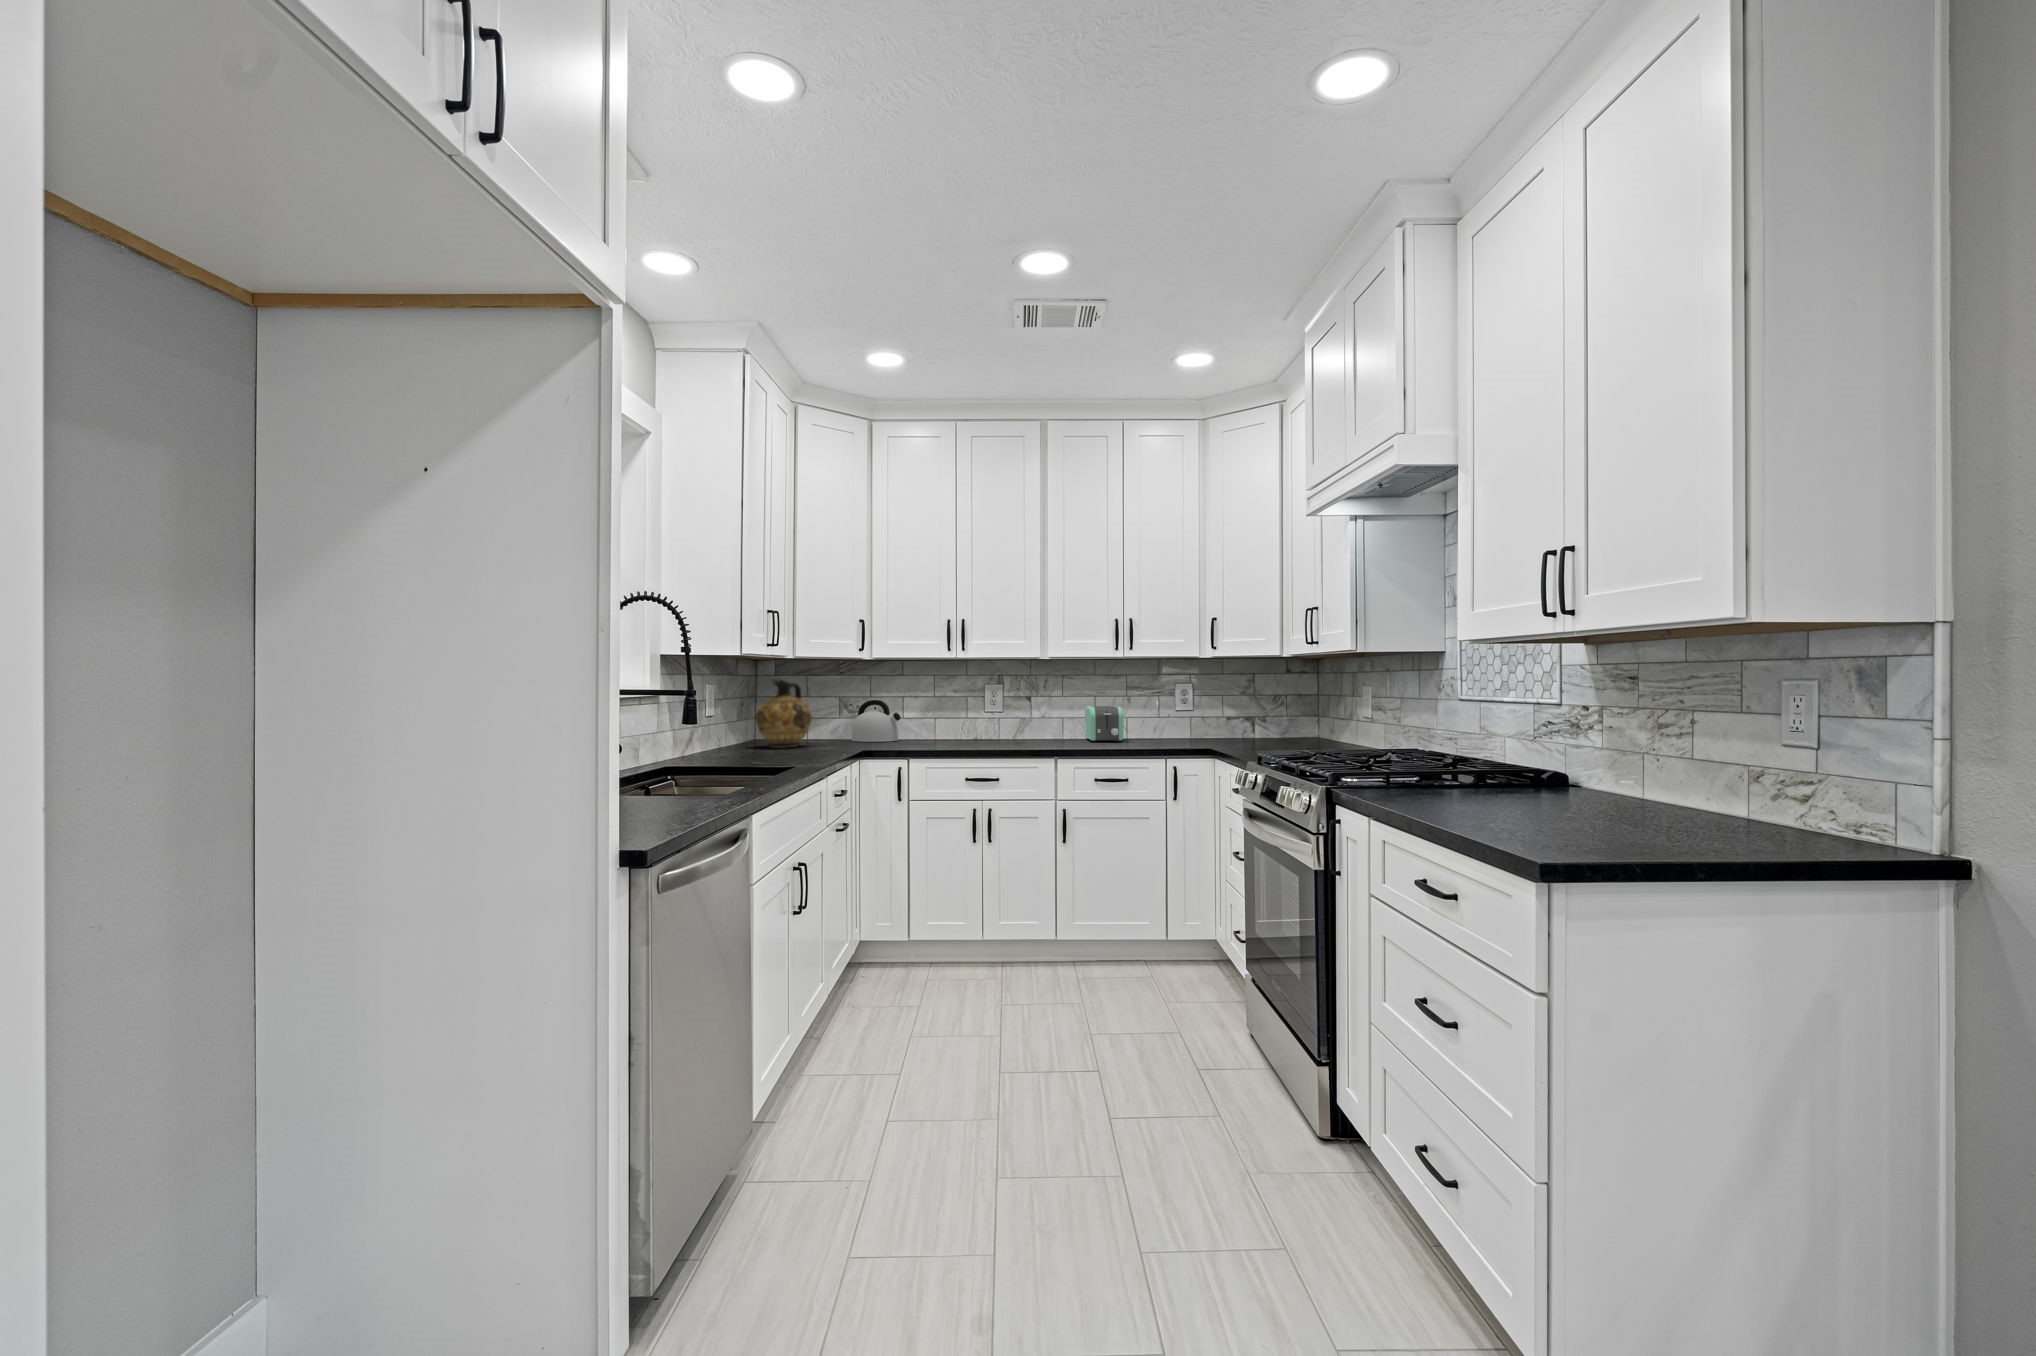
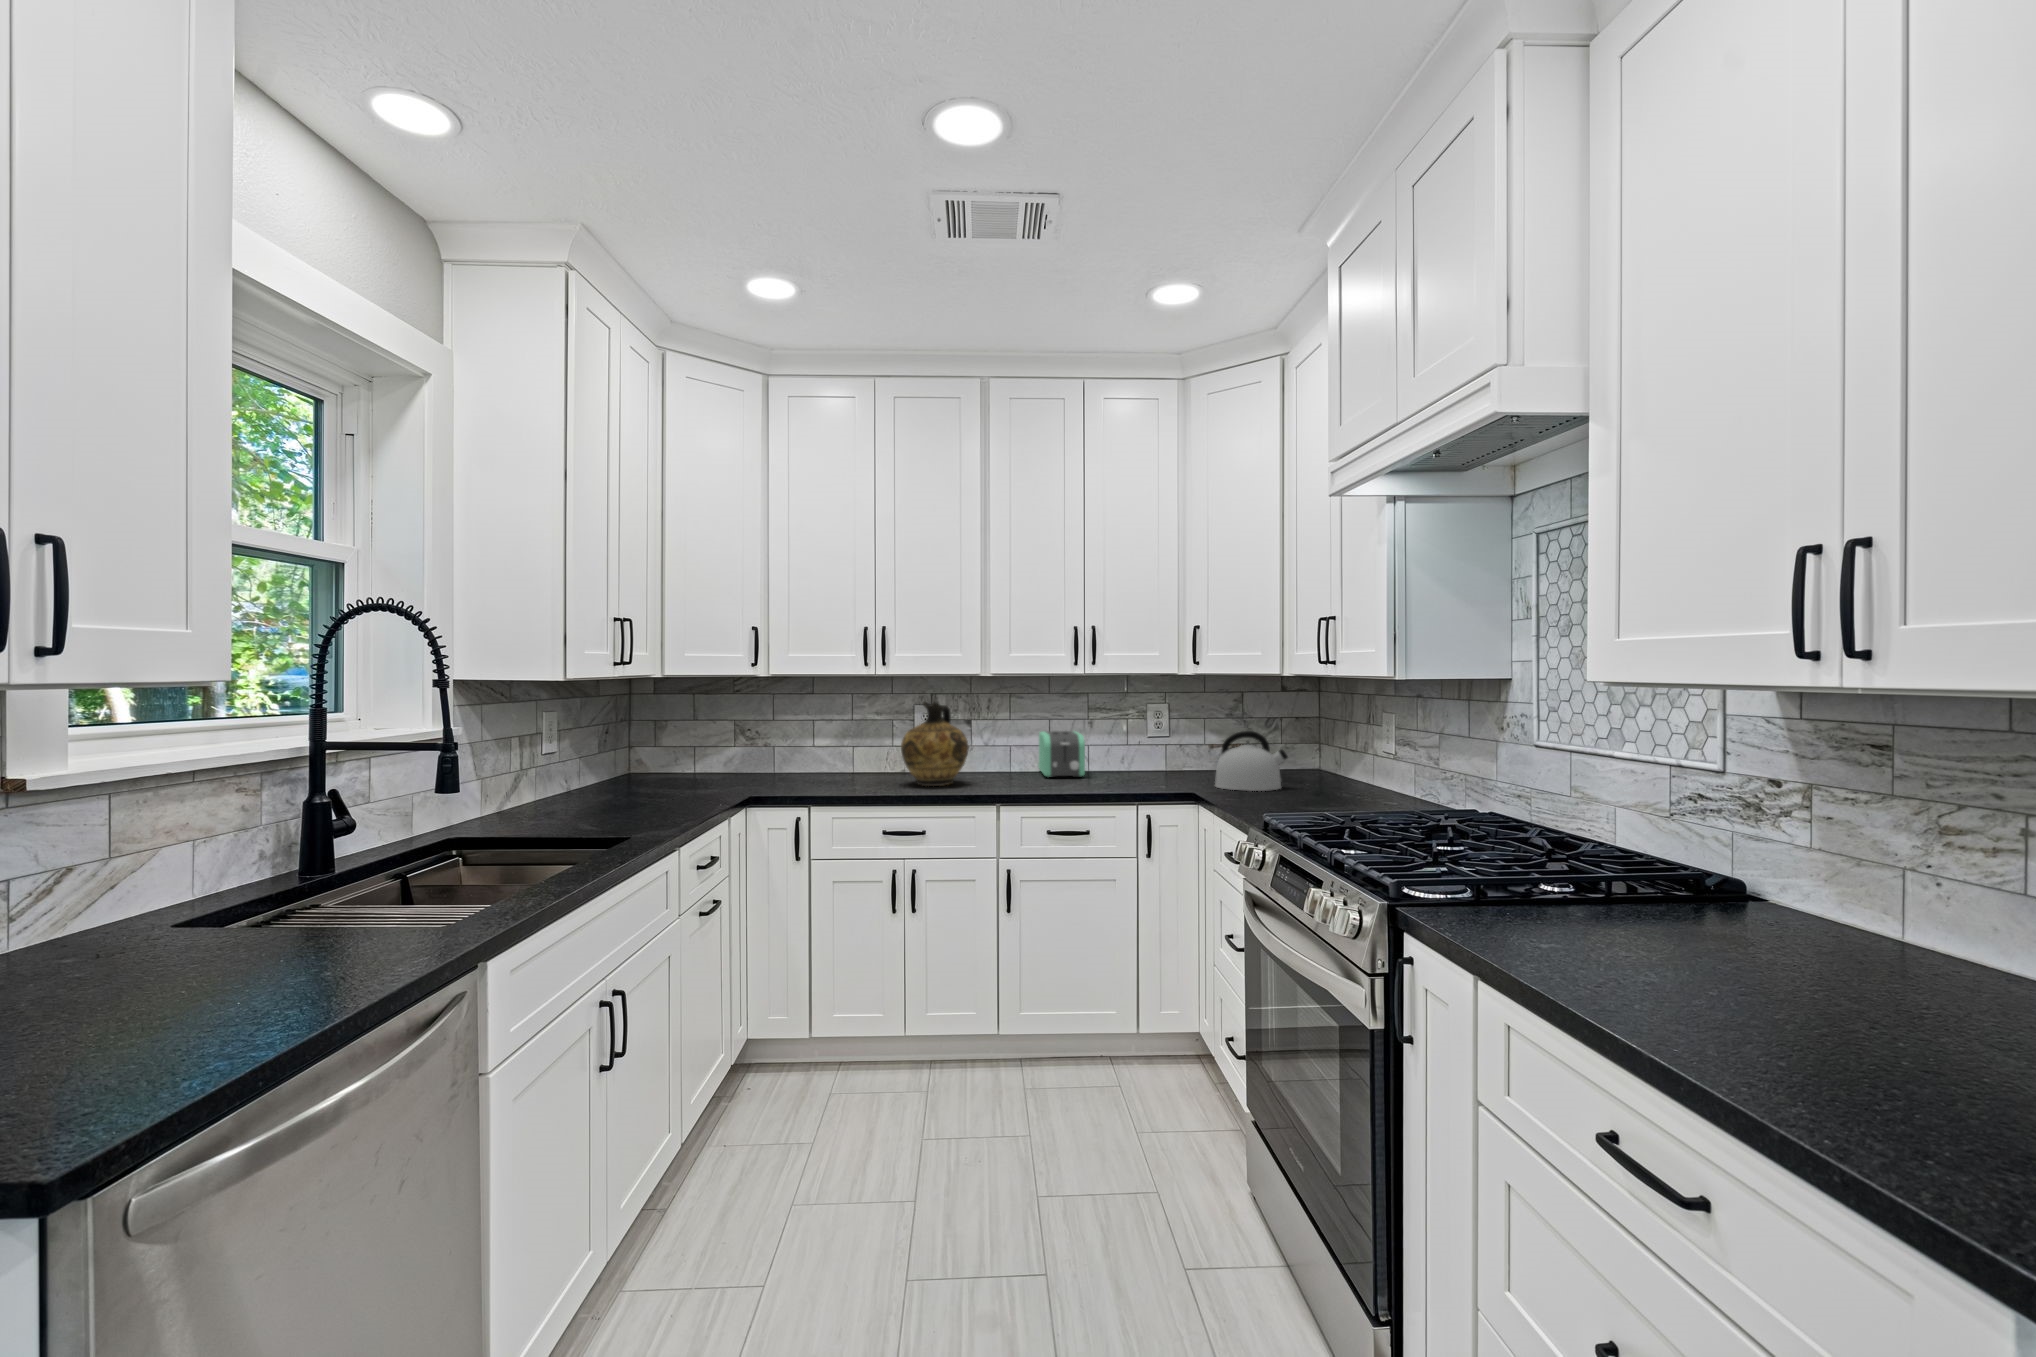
ceramic jug: present [755,679,812,748] -> present [901,701,969,786]
kettle: present [851,700,901,742] -> present [1215,731,1288,791]

